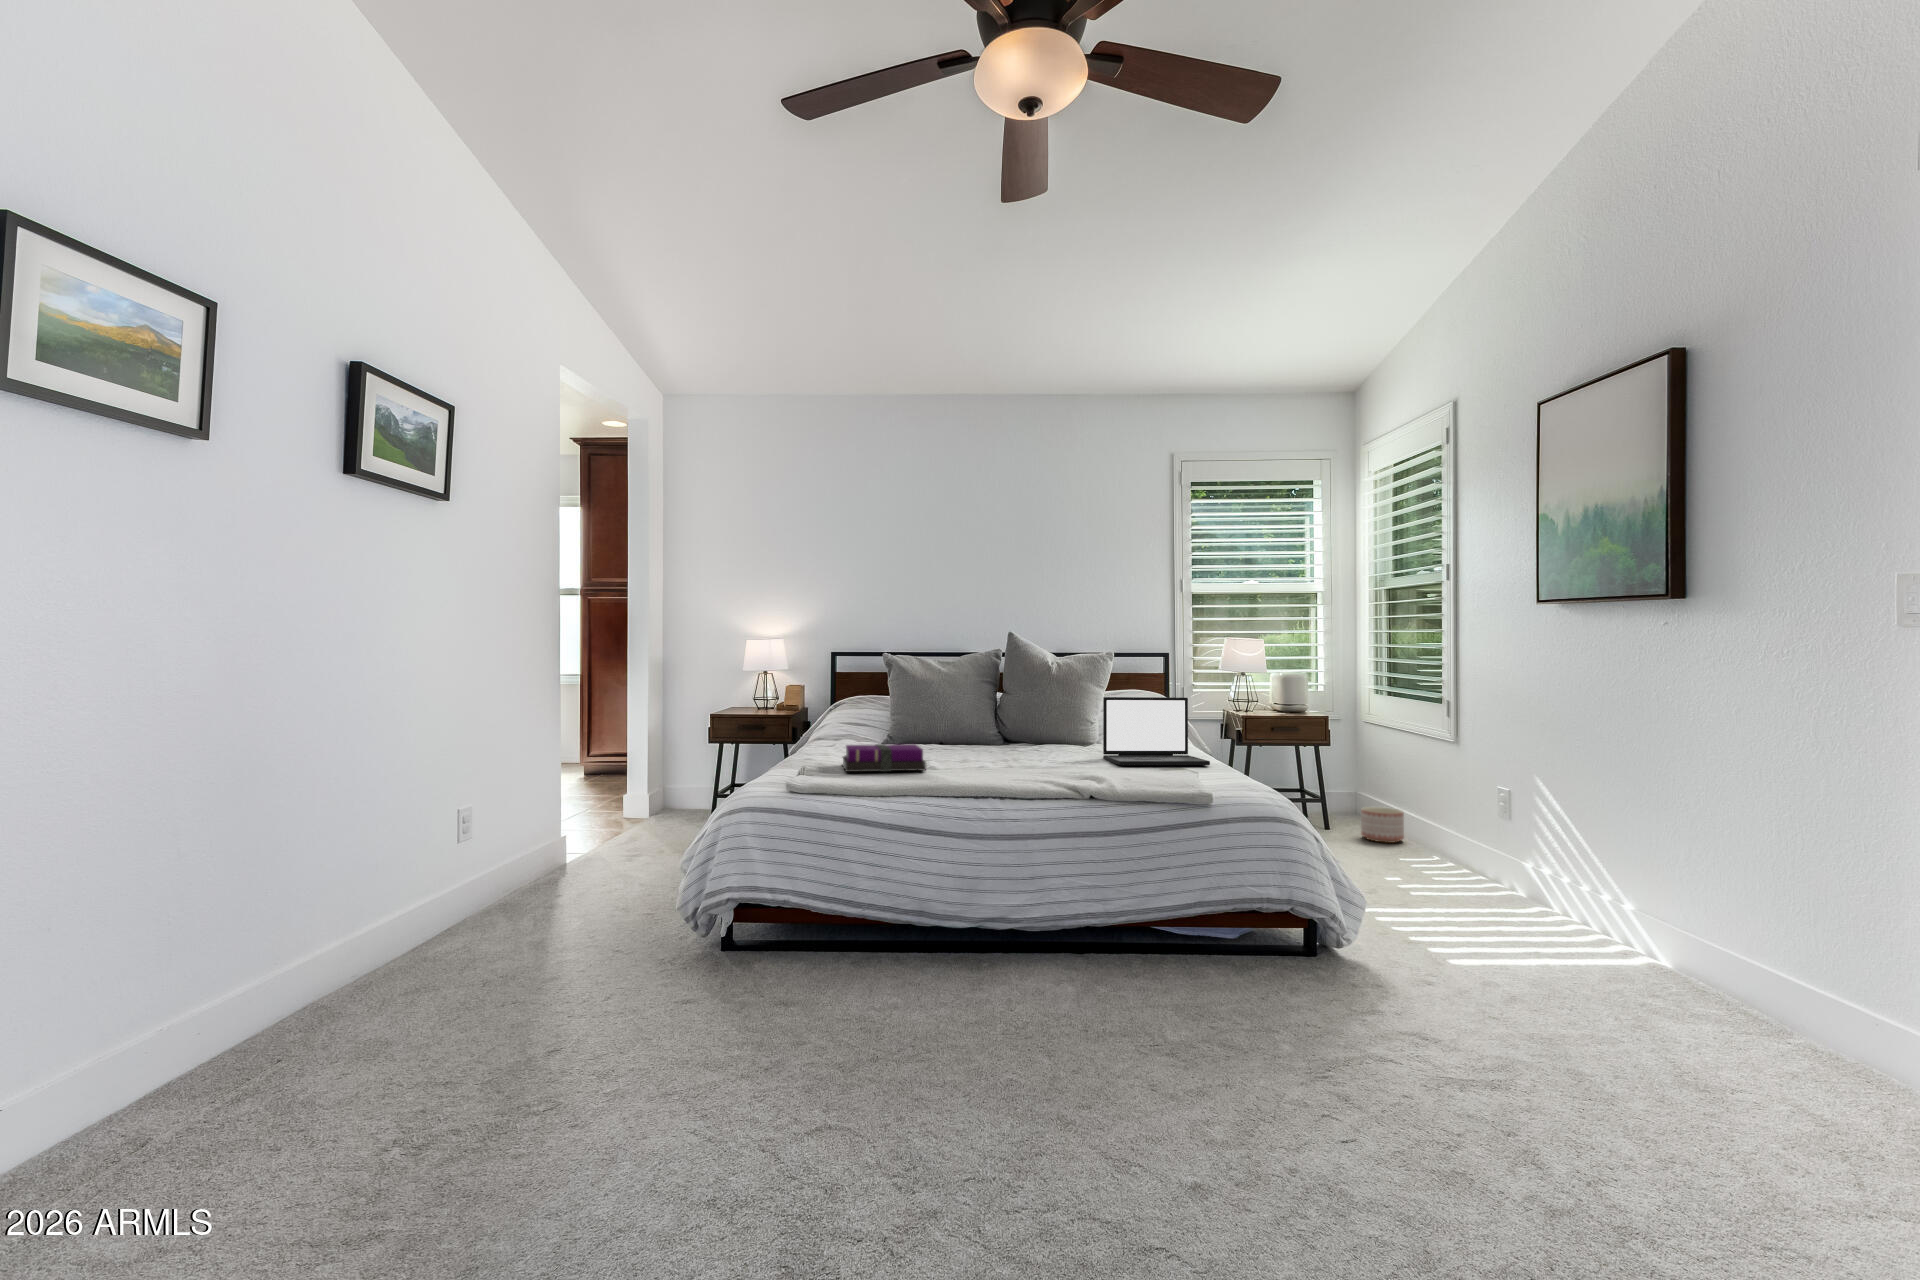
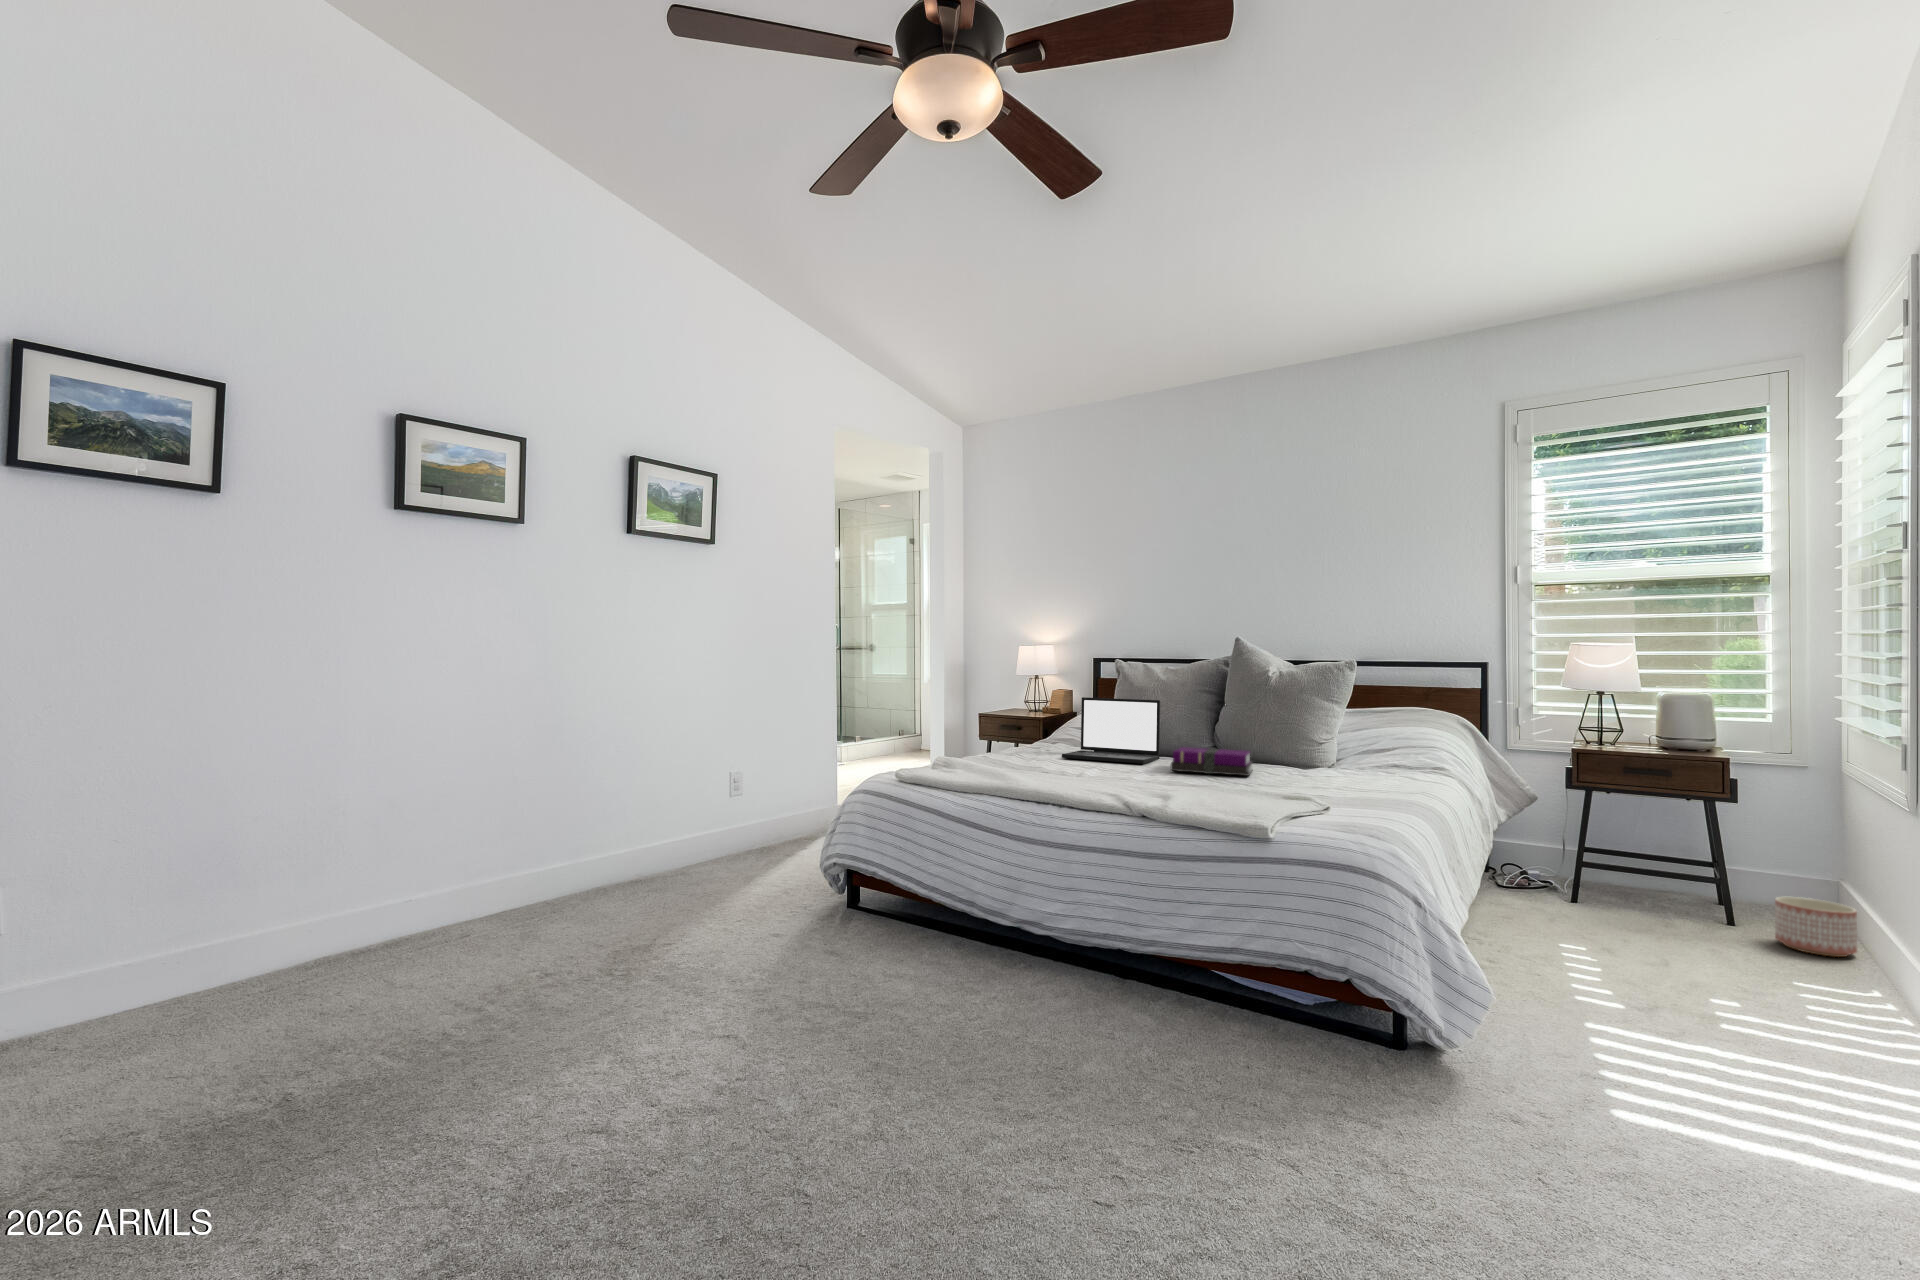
laptop: present [1103,697,1210,765] -> present [1062,697,1160,764]
notebook: present [843,744,926,772] -> present [1171,747,1252,776]

